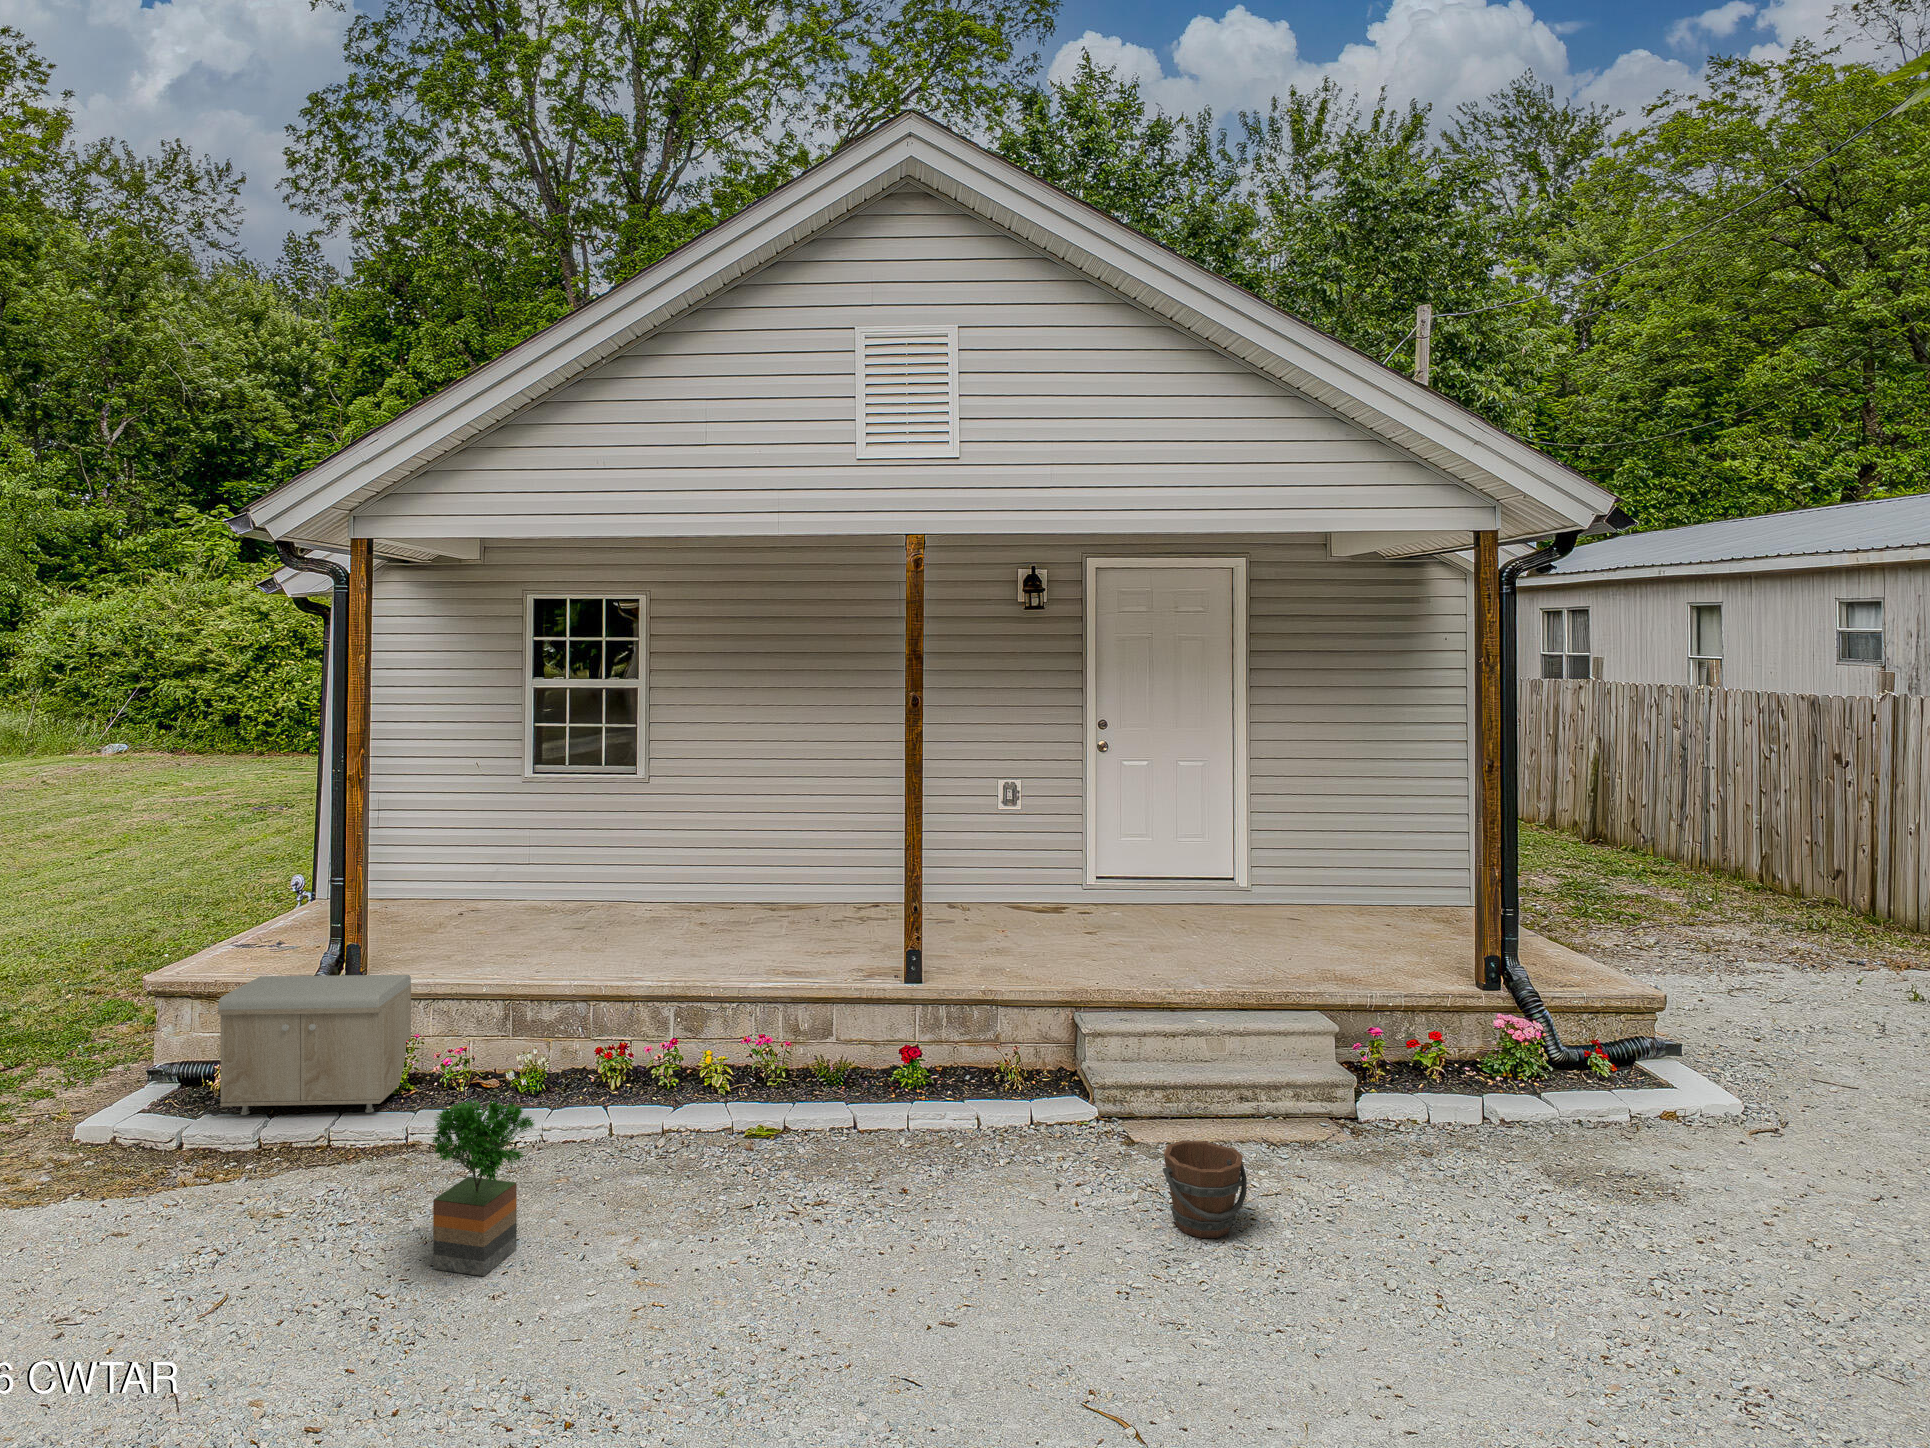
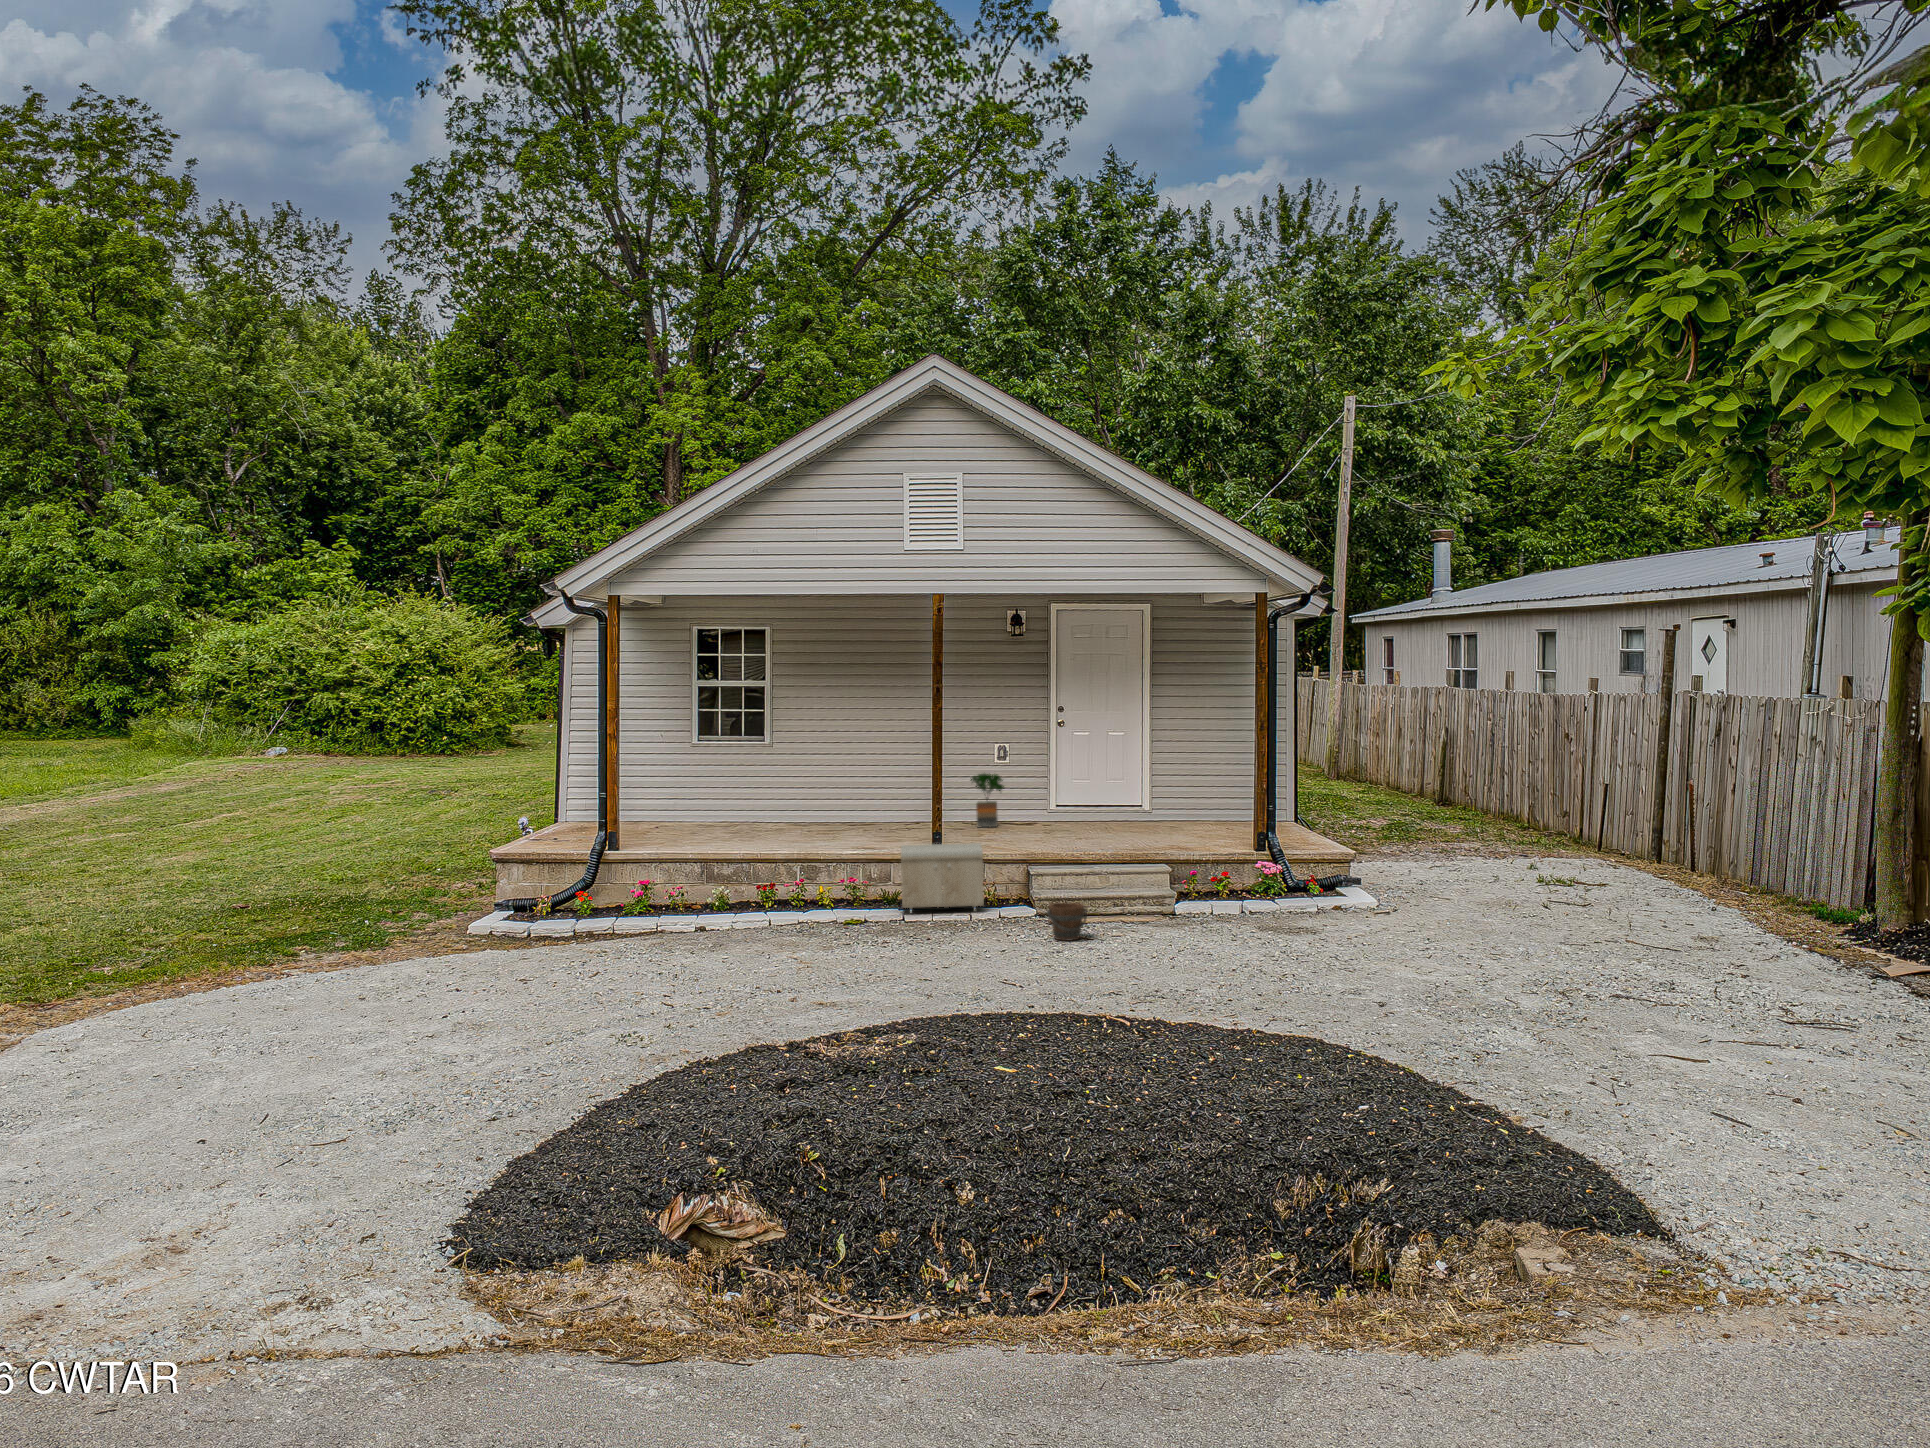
storage bench: present [218,975,411,1115] -> present [901,843,984,913]
potted tree: present [431,1099,534,1276] -> present [970,773,1004,827]

